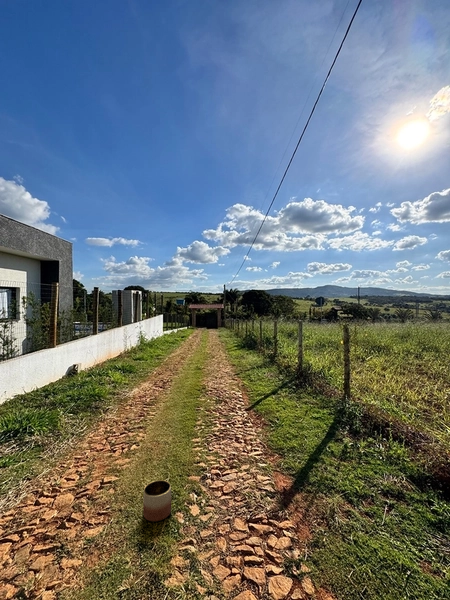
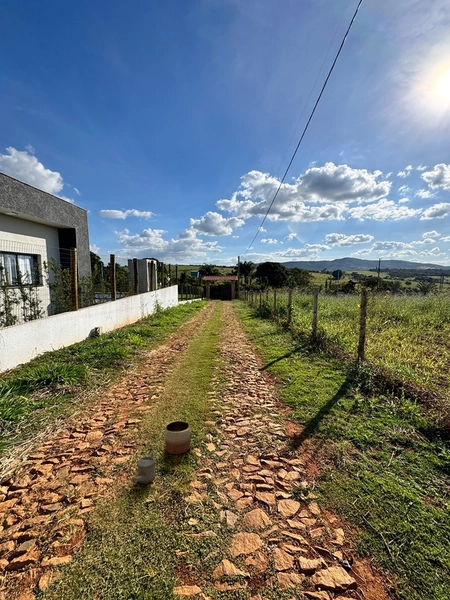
watering can: none [102,522,131,568] -> present [131,452,155,483]

